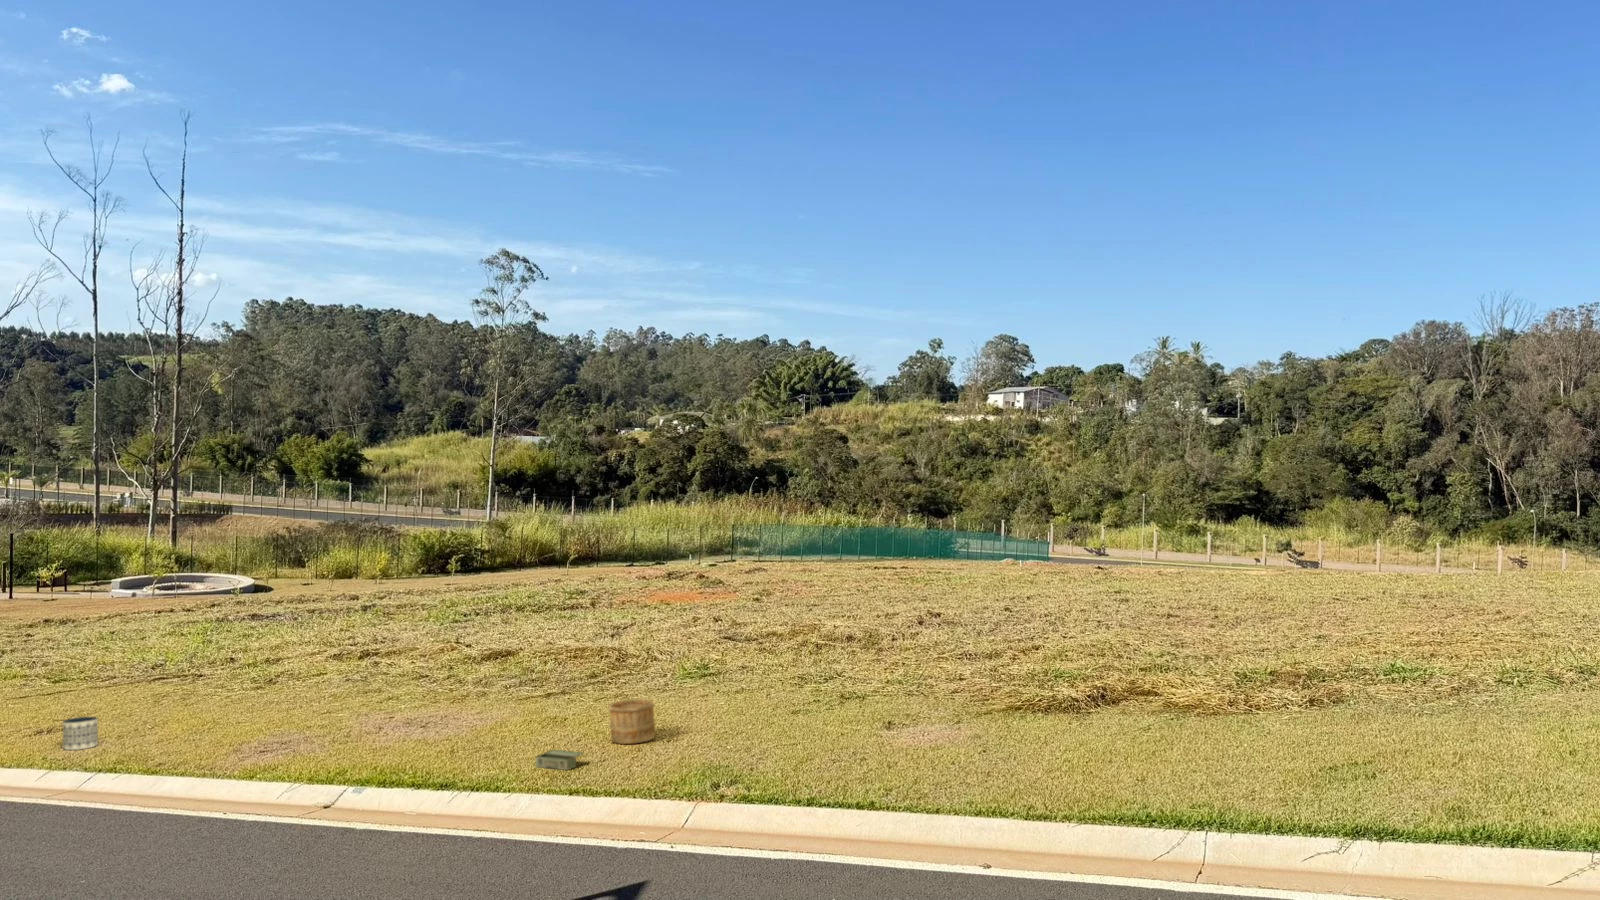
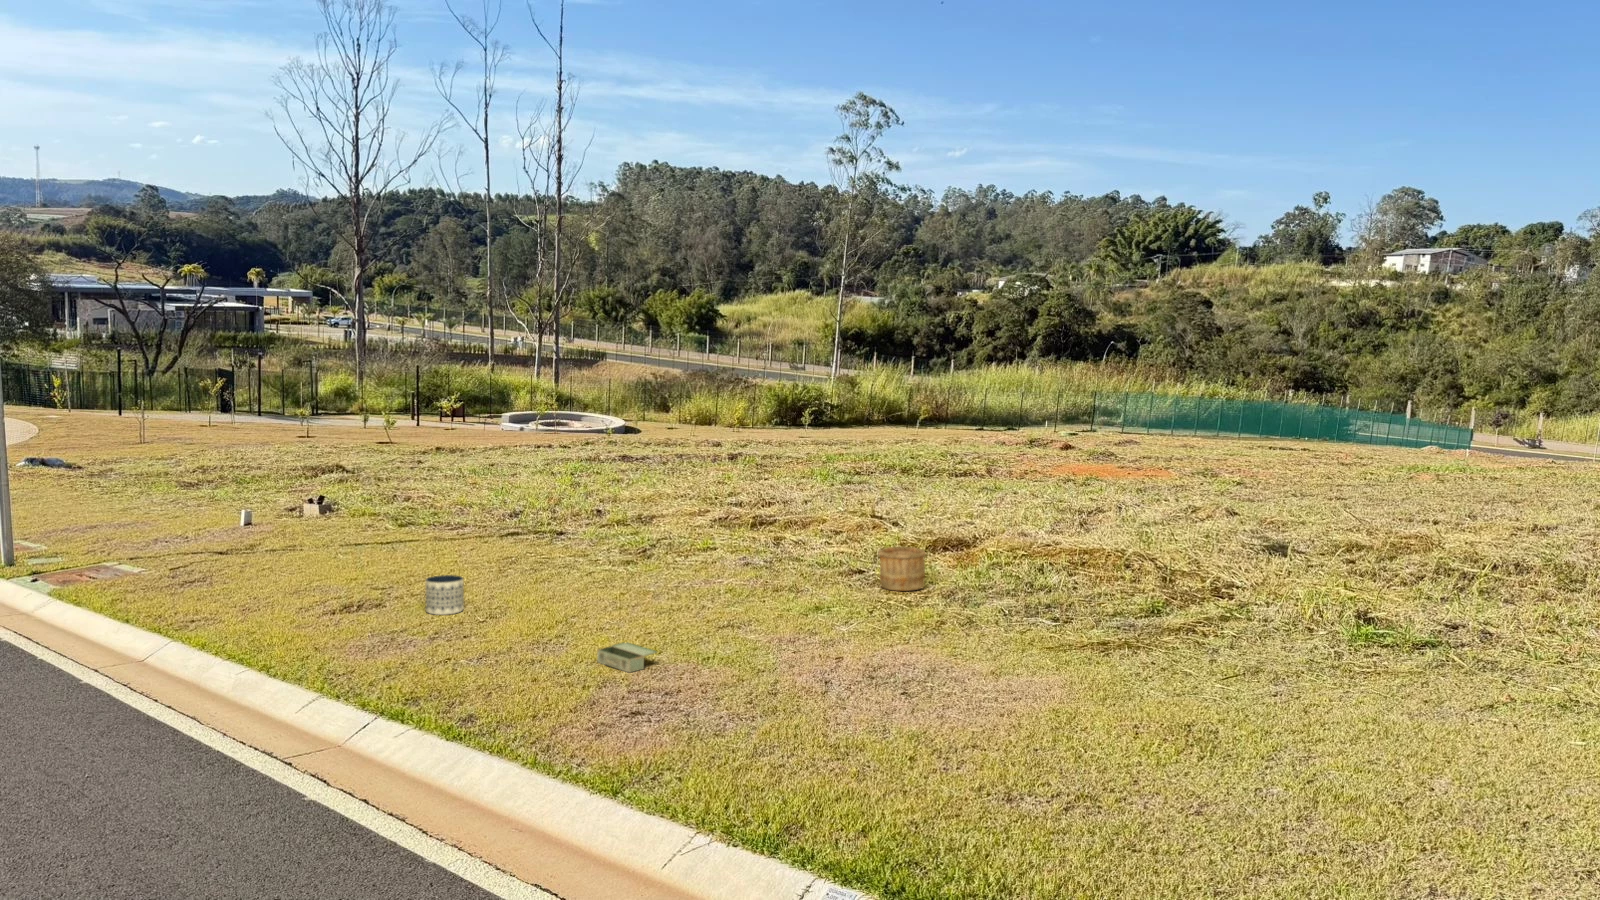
wooden bucket: present [608,699,655,744] -> present [879,547,926,591]
toolbox: present [536,750,583,770] -> present [597,642,657,673]

